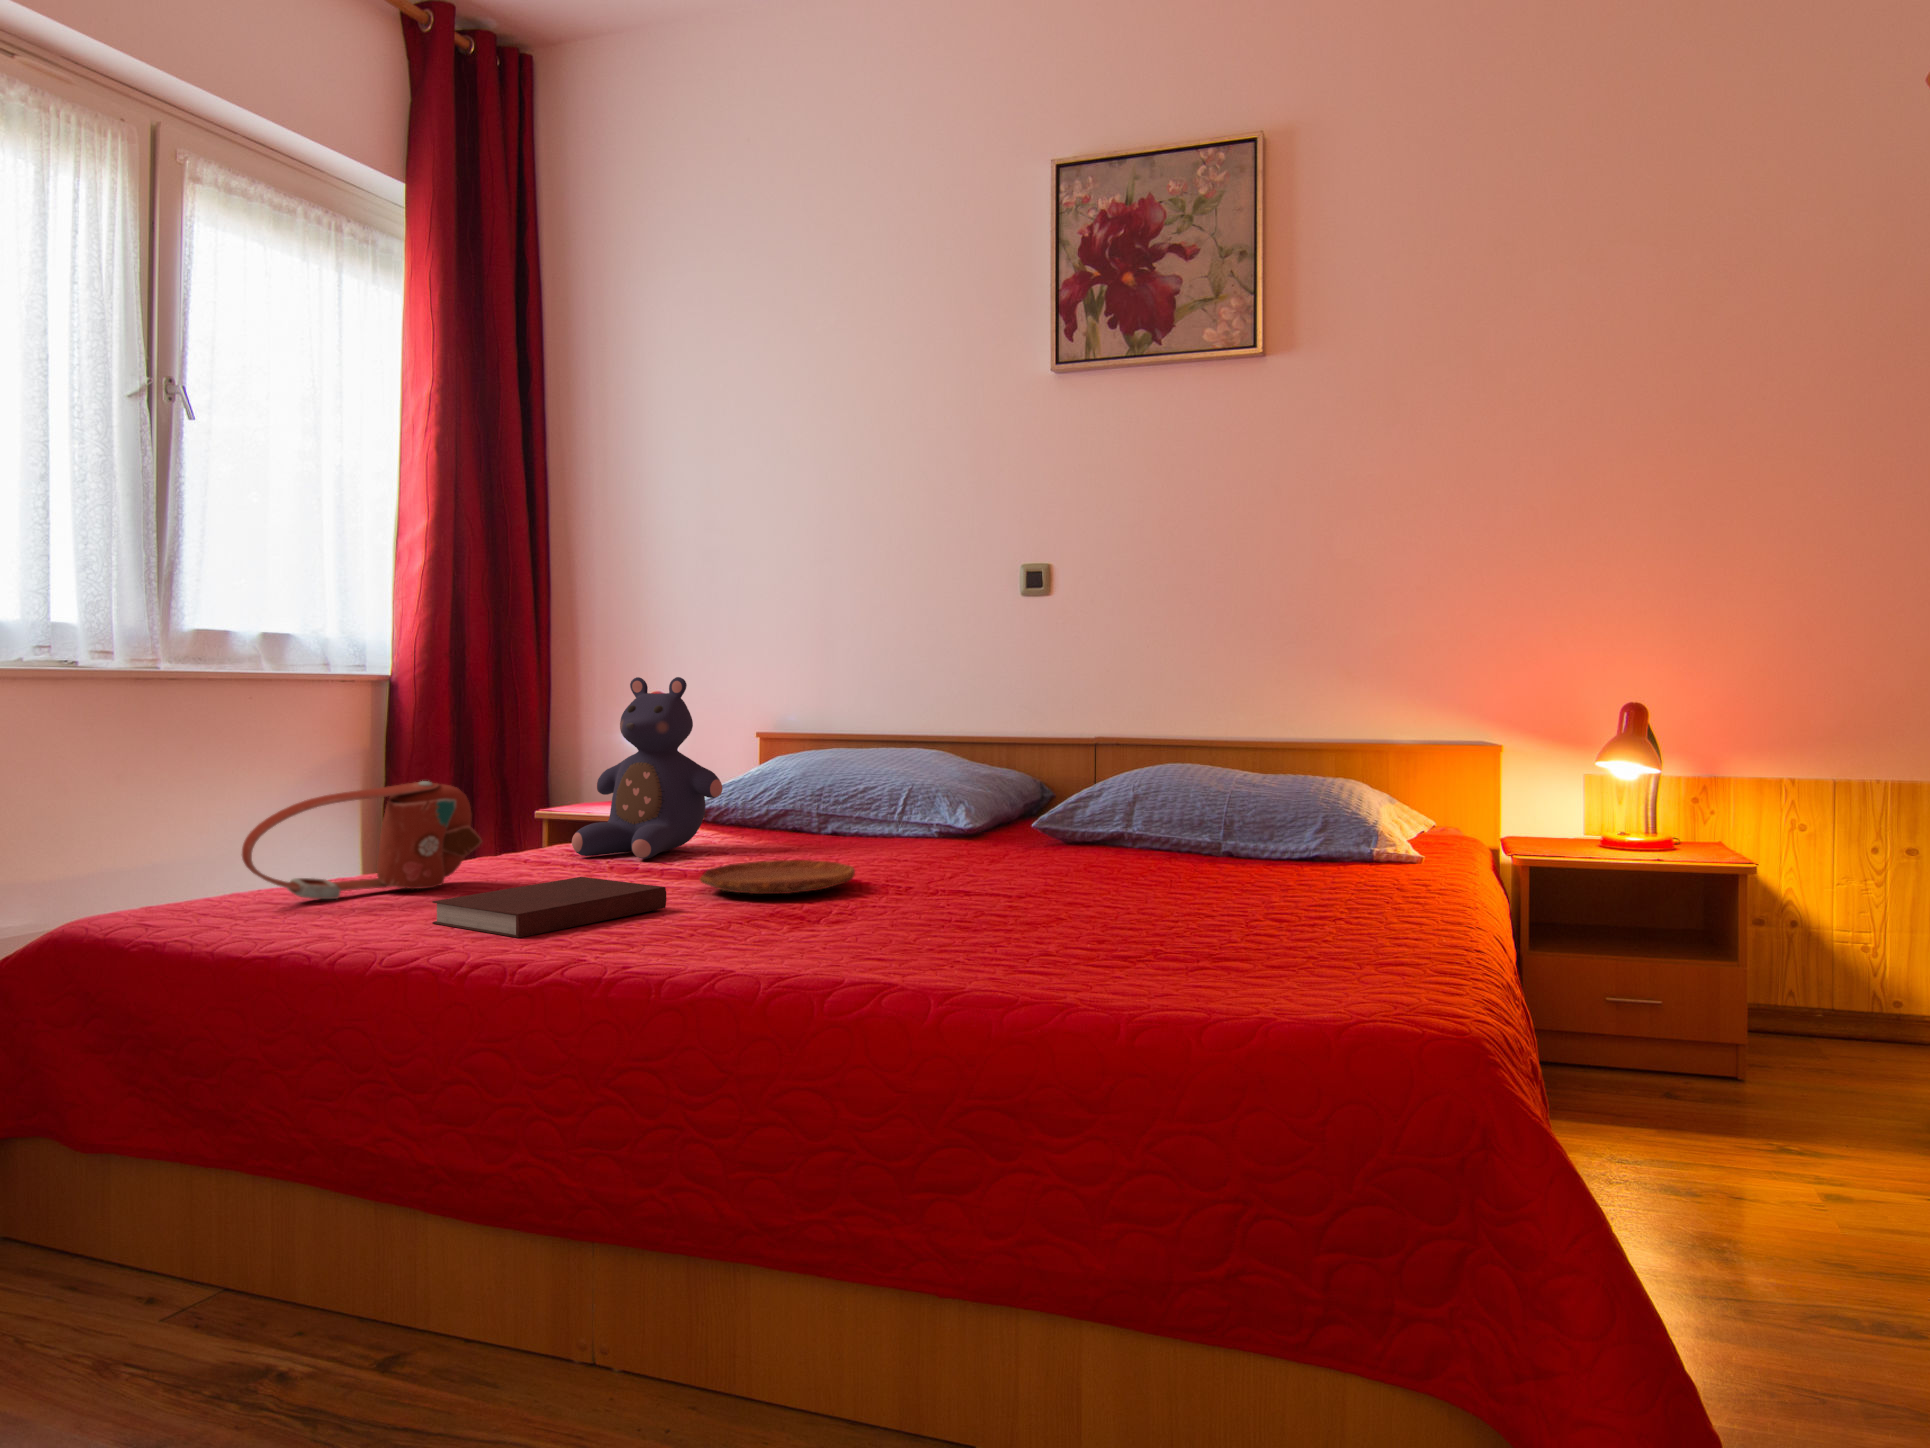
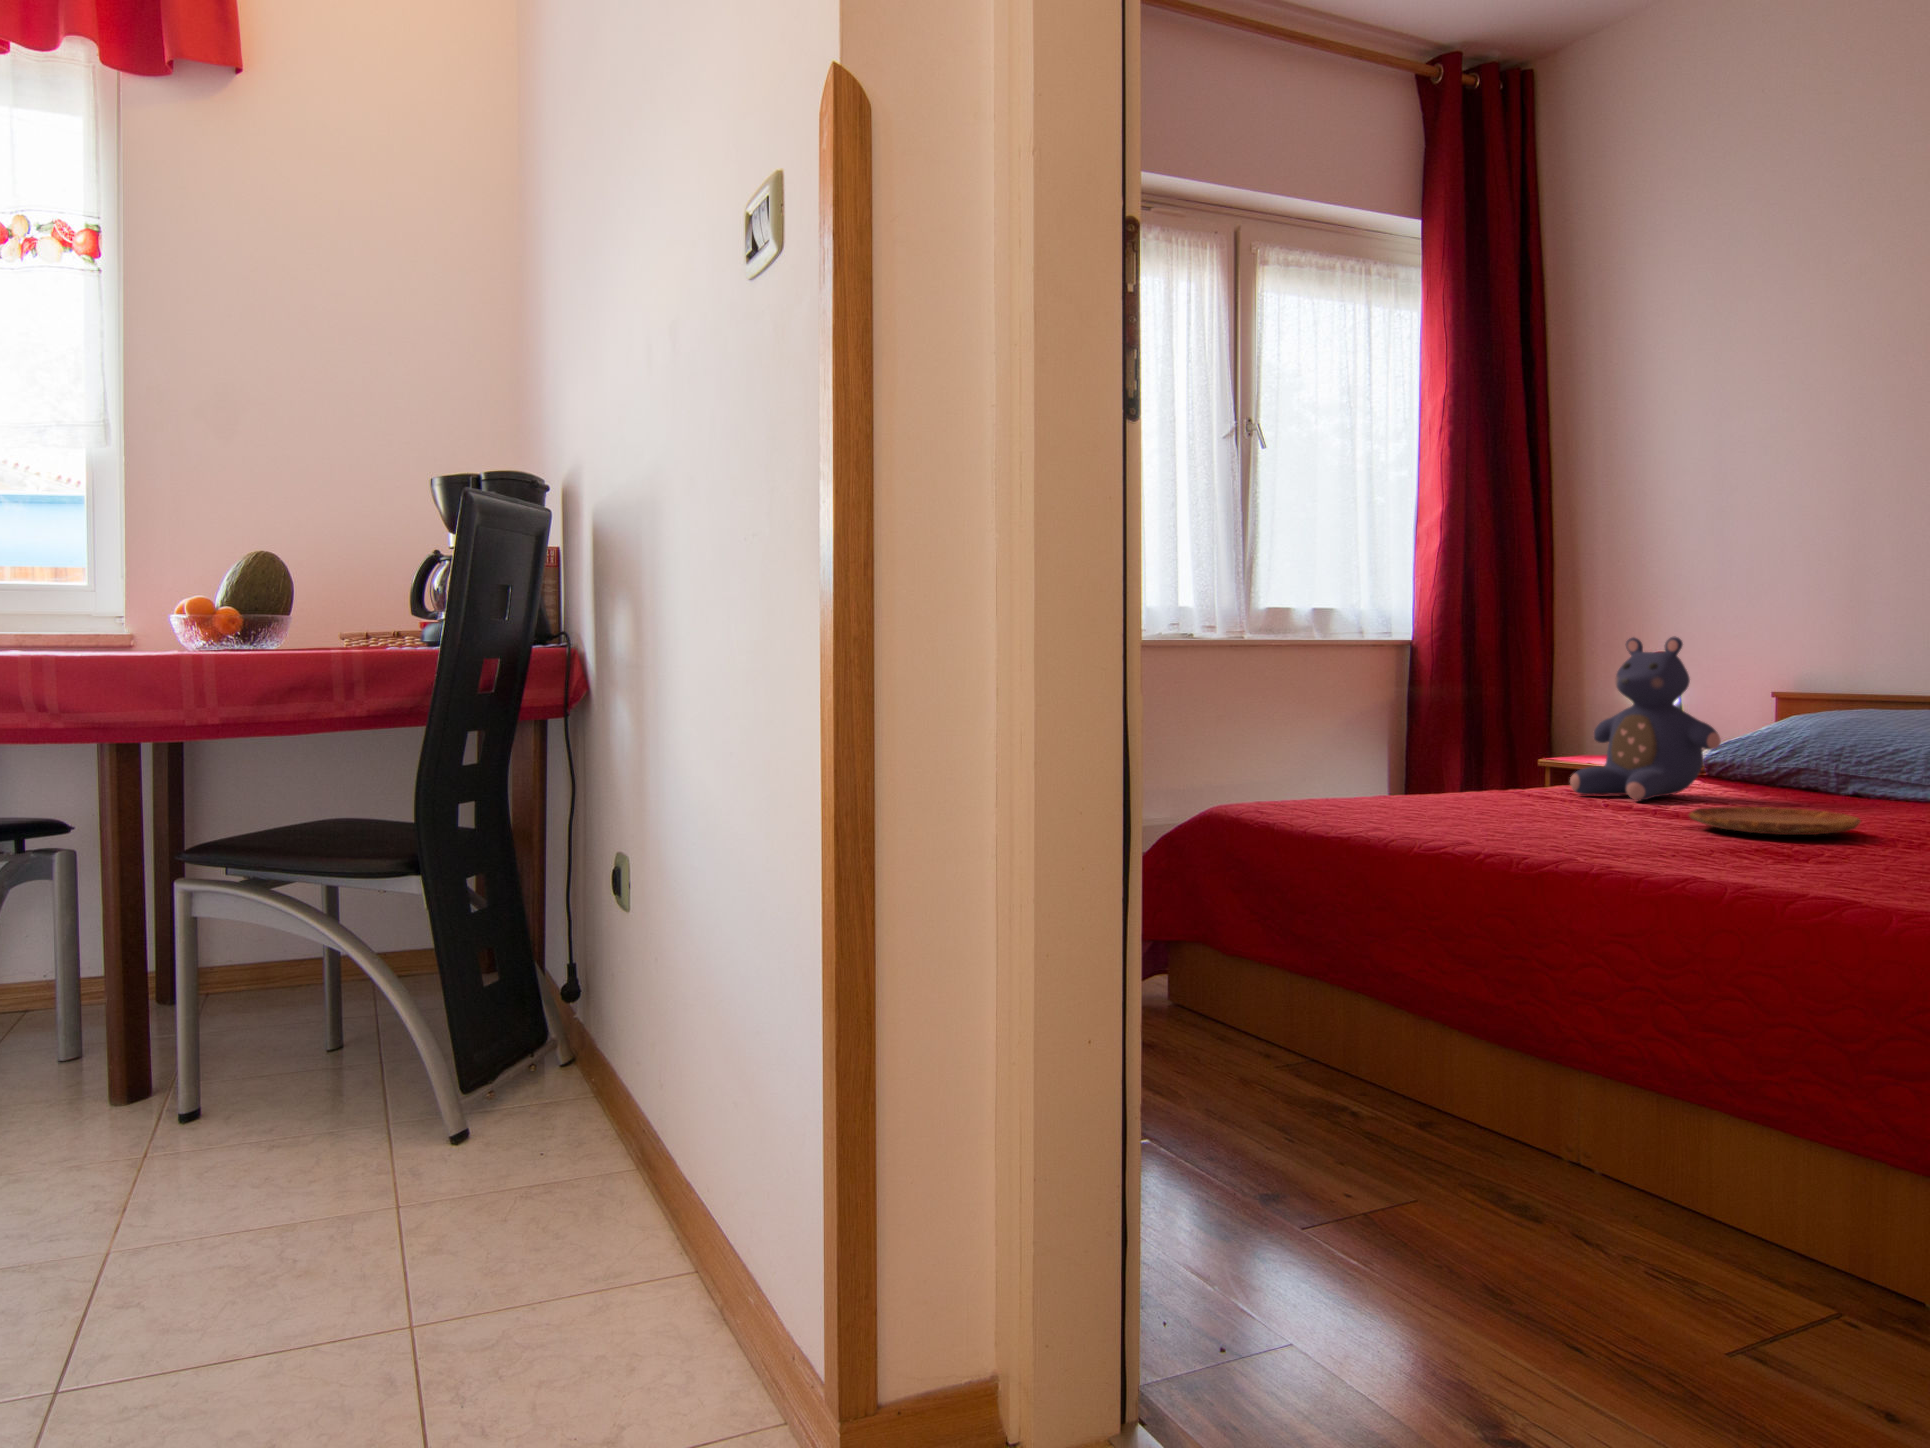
handbag: present [242,781,482,899] -> none [1322,721,1493,806]
notebook: present [432,877,666,938] -> none [1456,804,1654,840]

